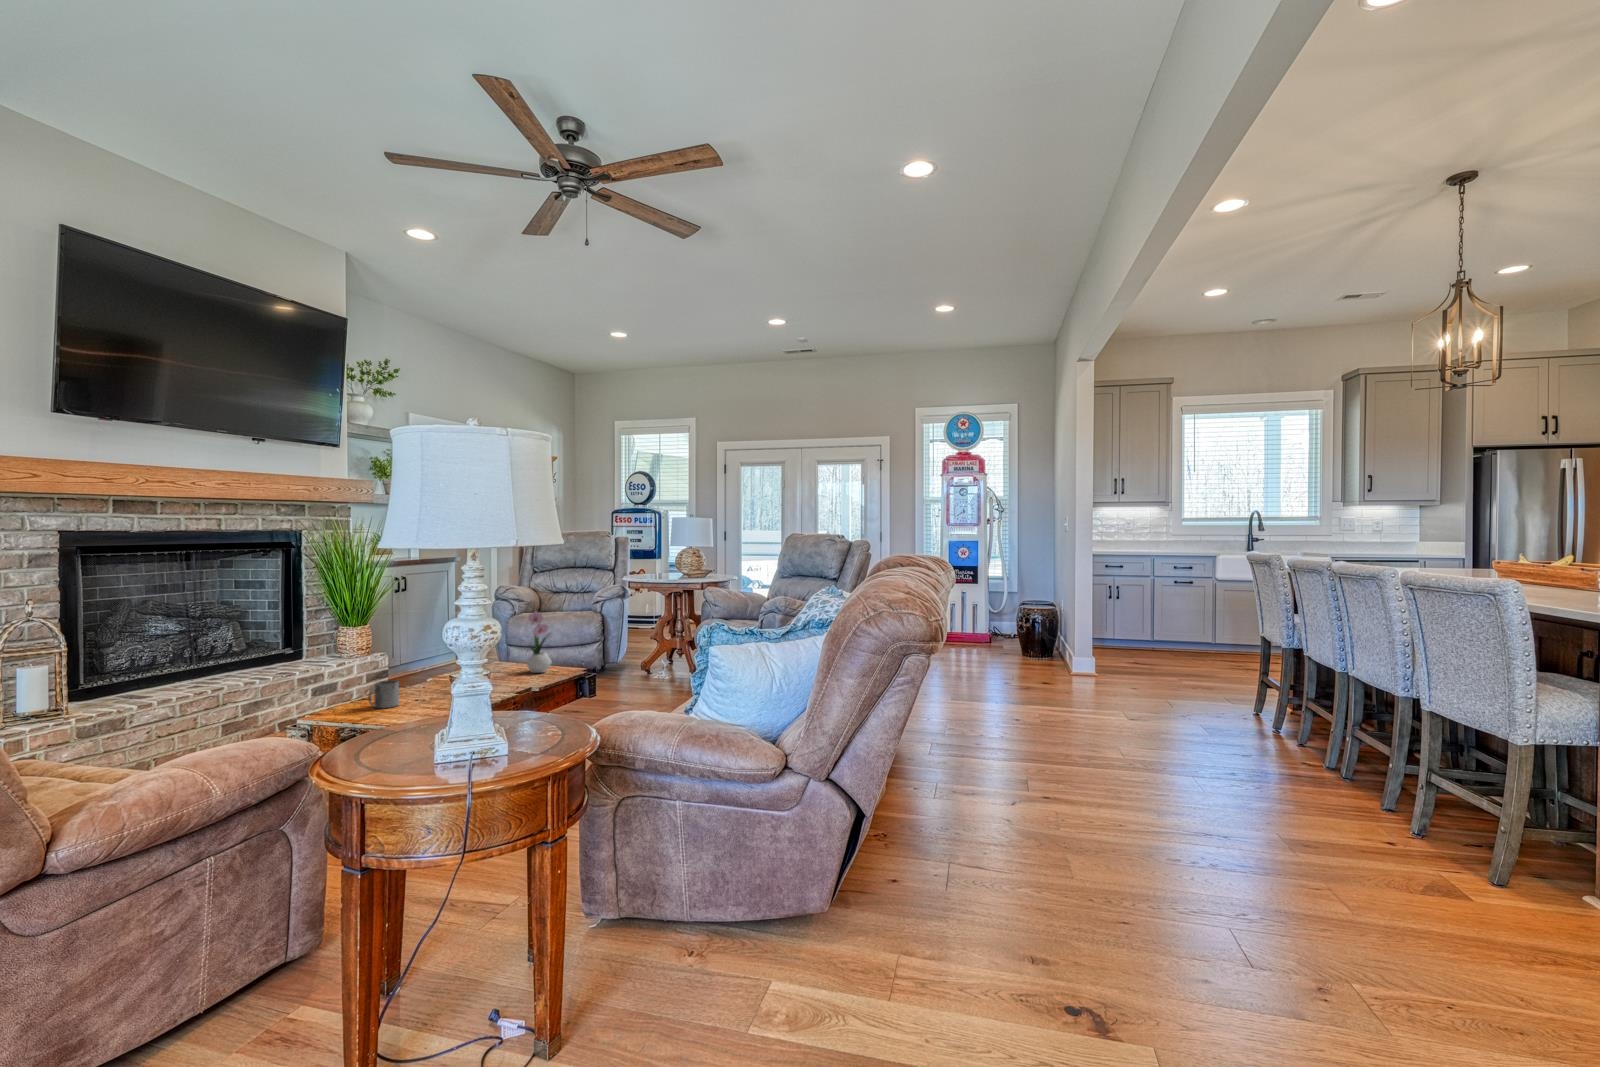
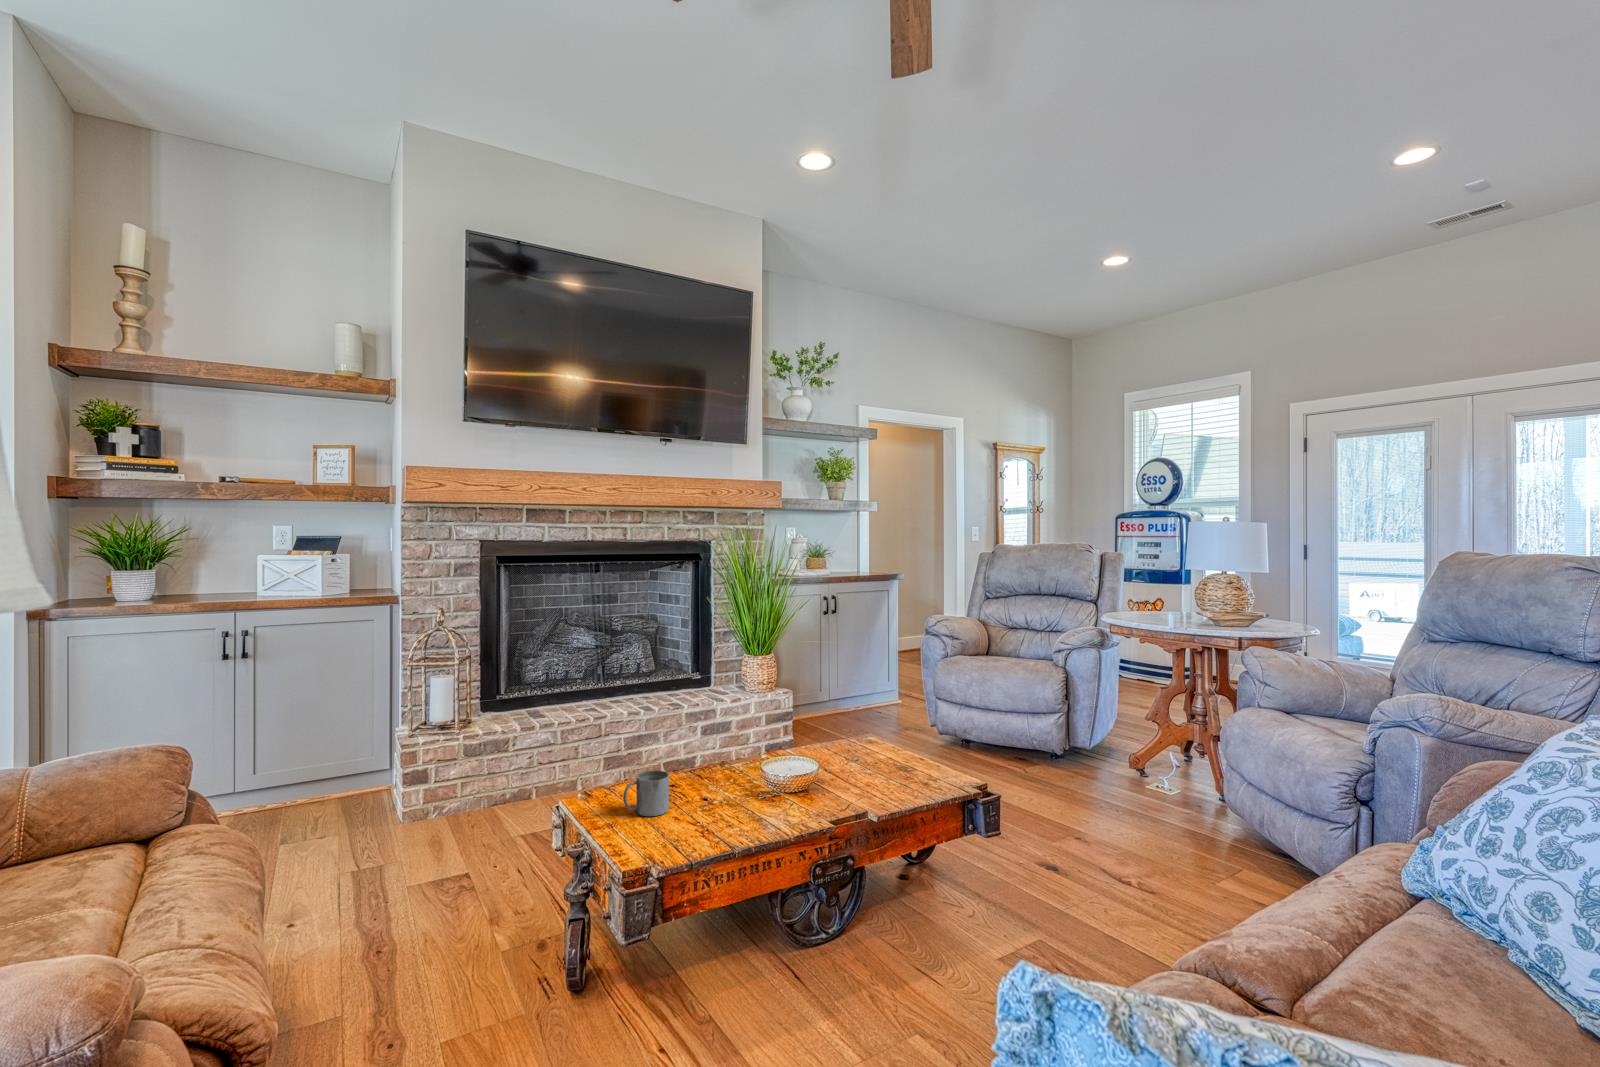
flower arrangement: present [526,604,552,673] -> none [887,663,930,782]

